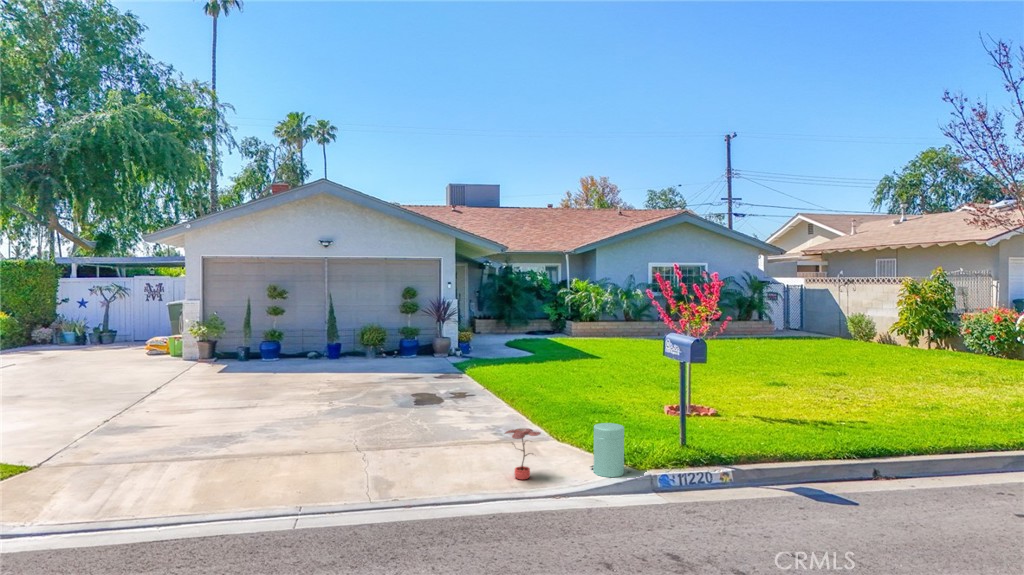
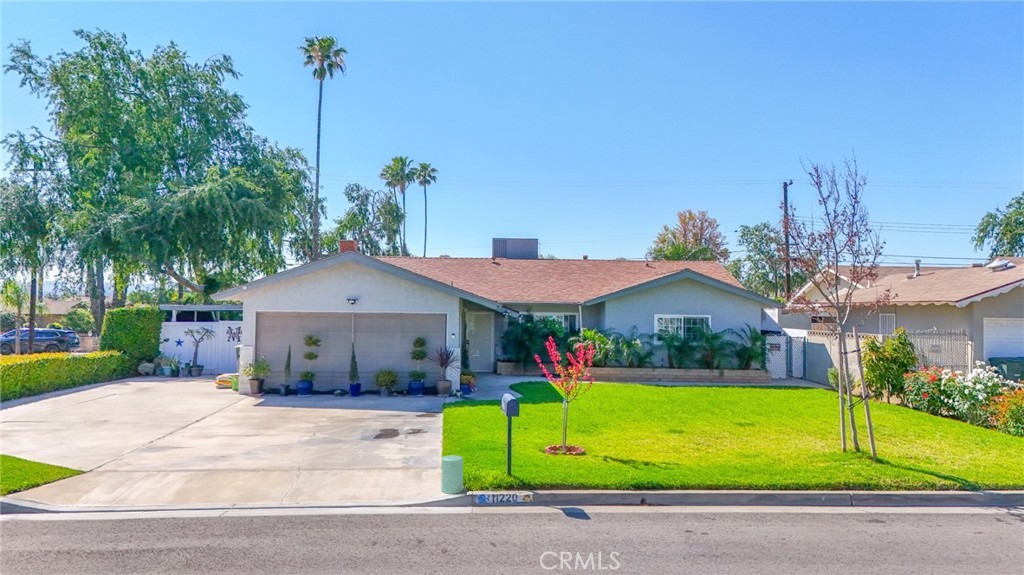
potted plant: present [505,428,541,480] -> none [379,456,402,492]

